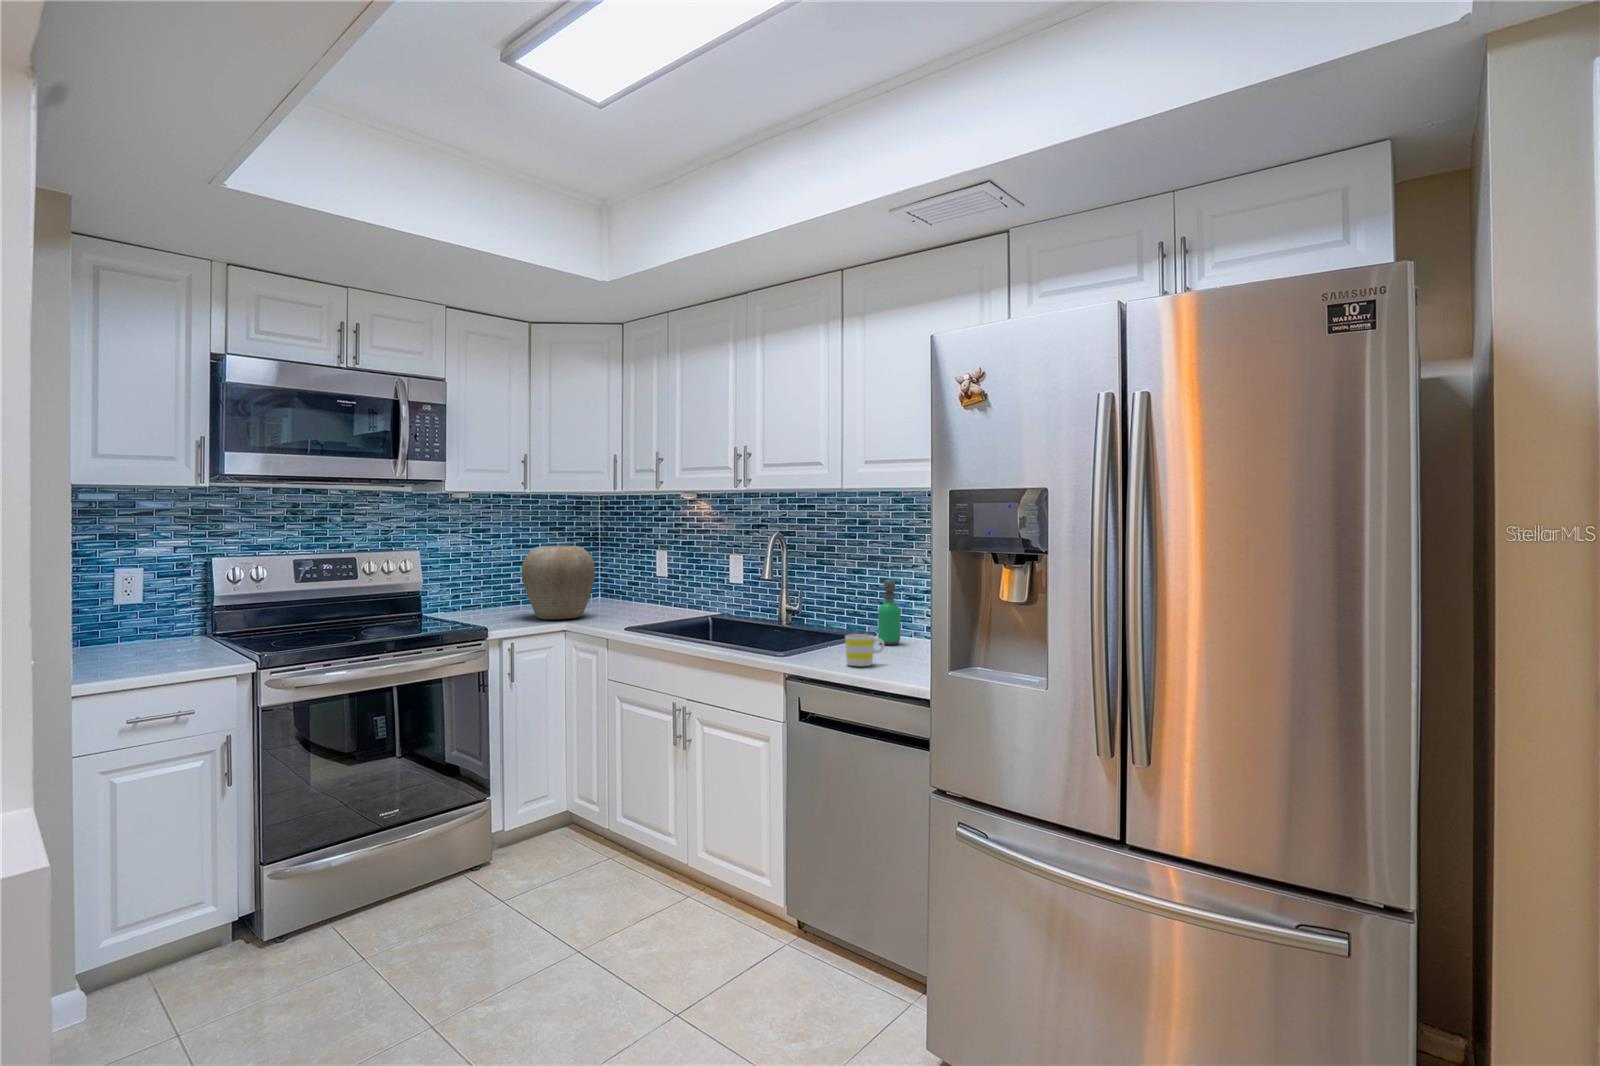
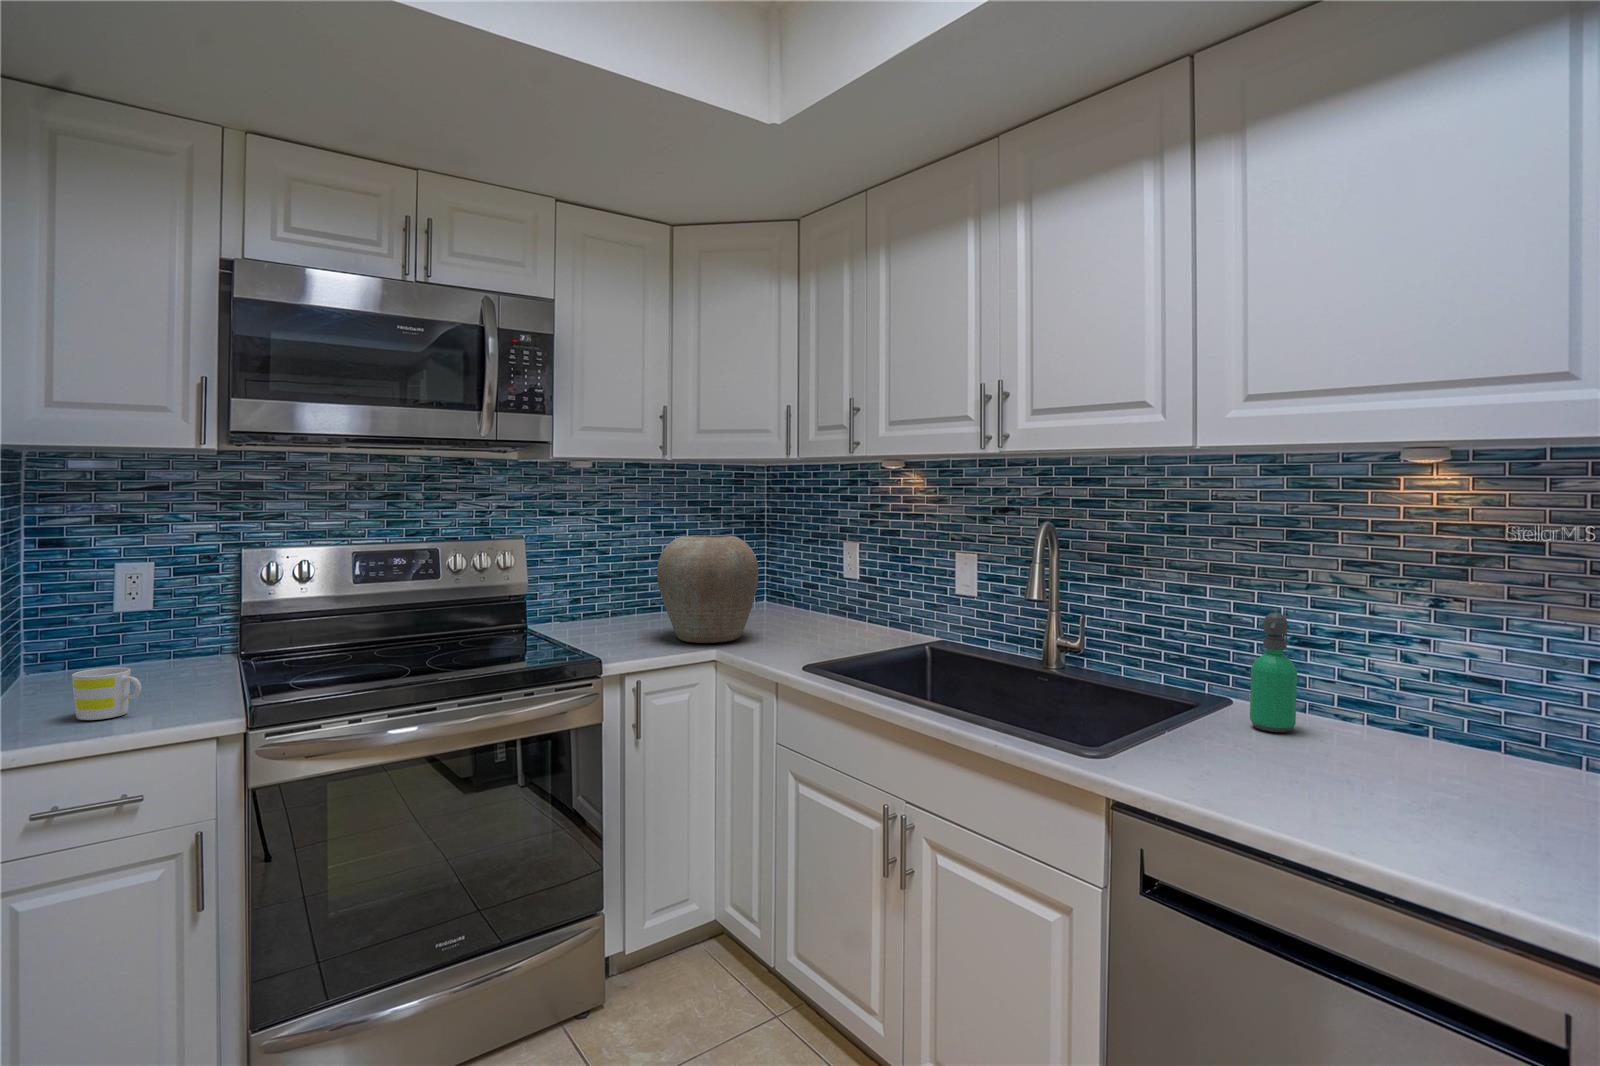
mug: present [845,634,884,666] -> present [72,667,142,720]

